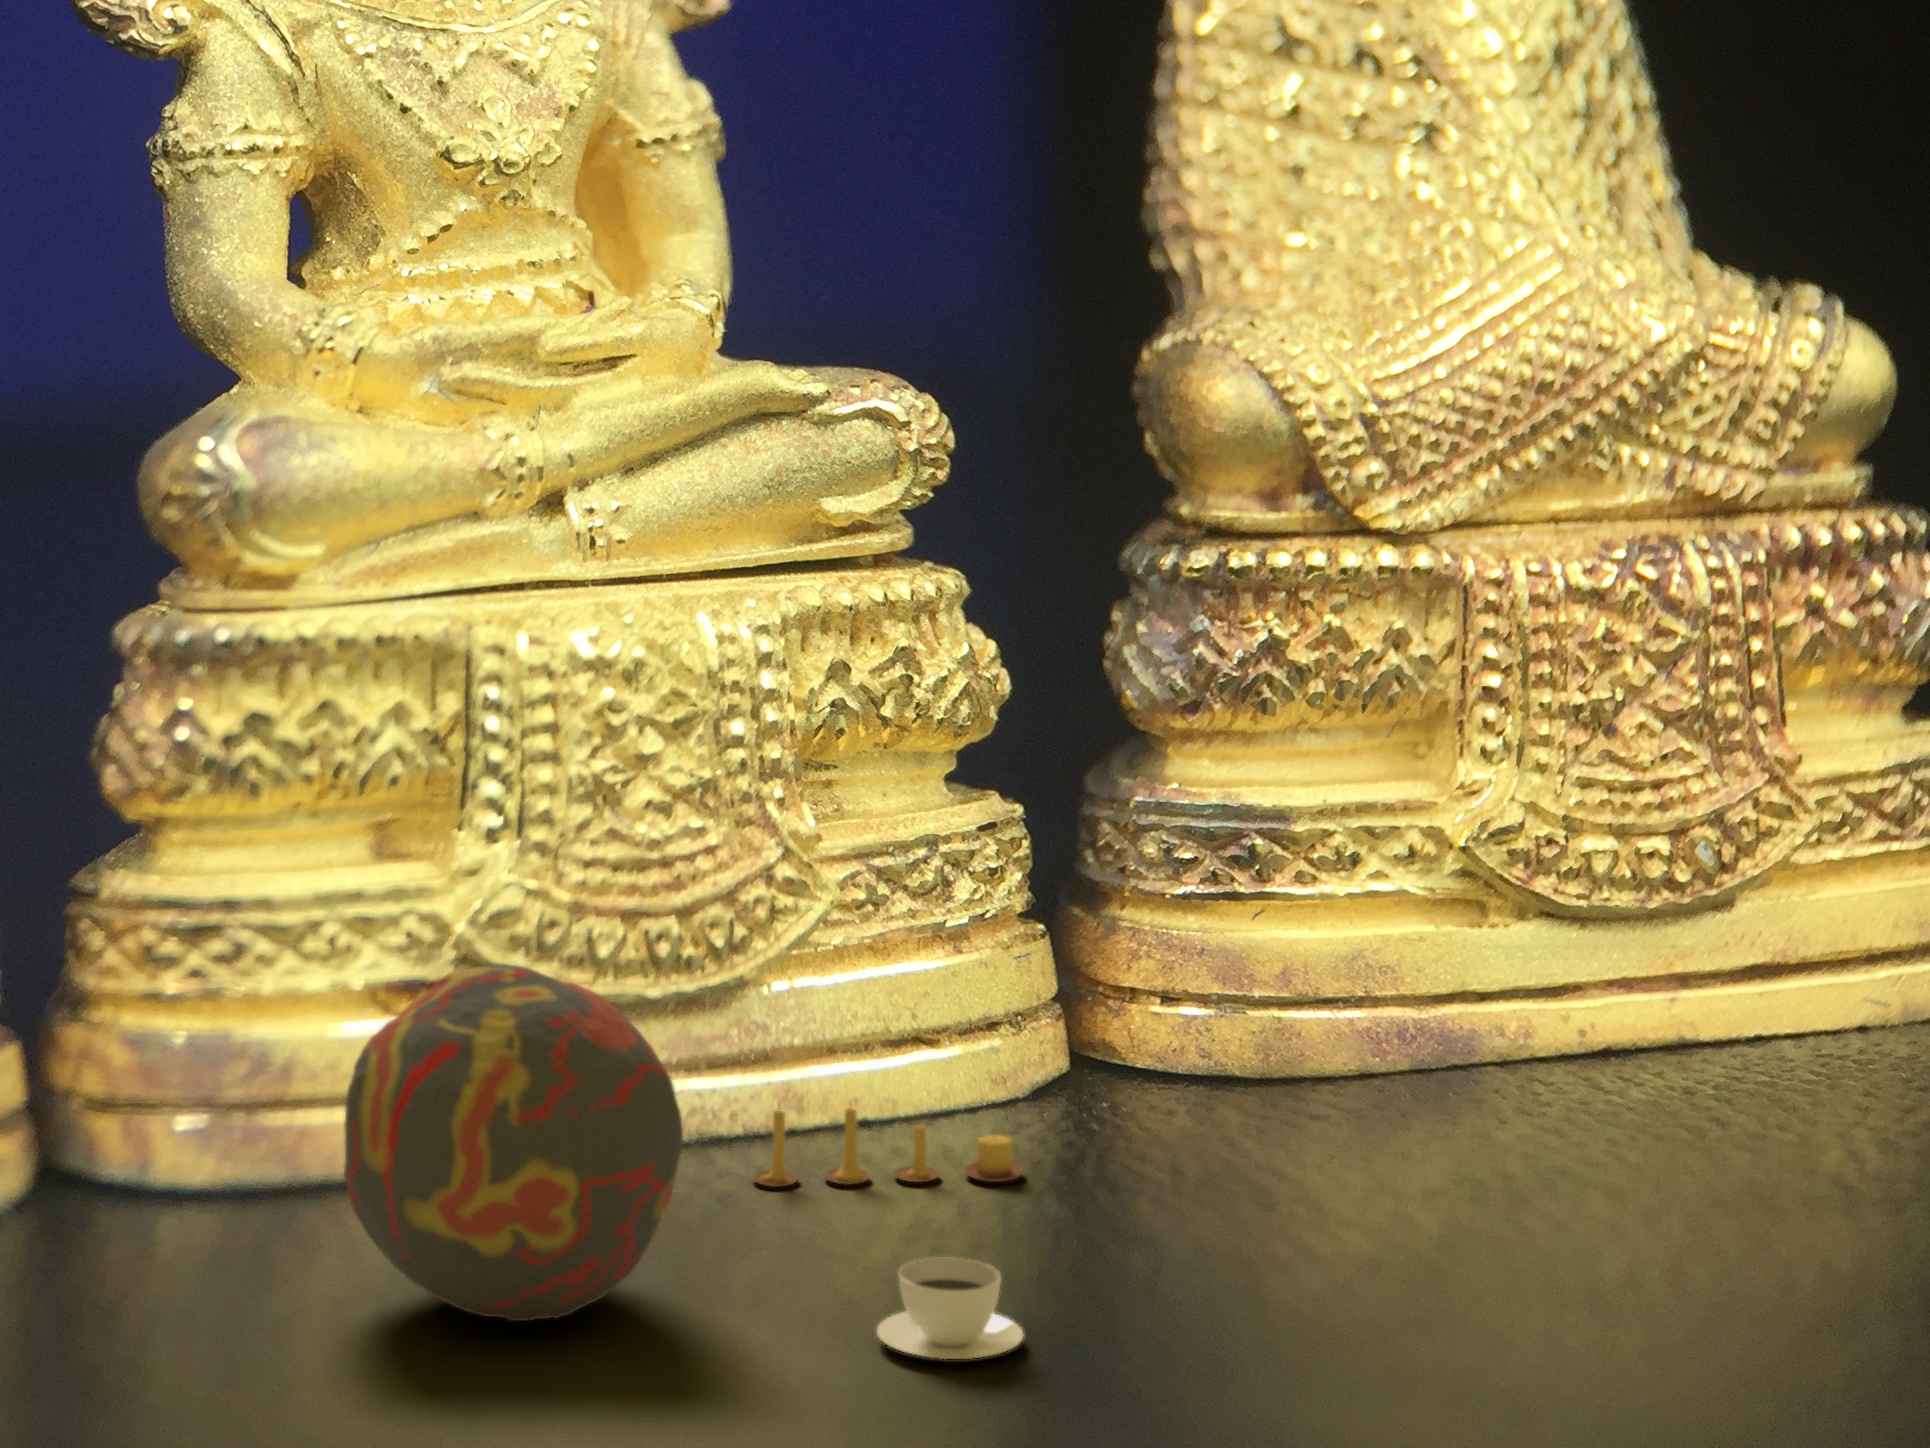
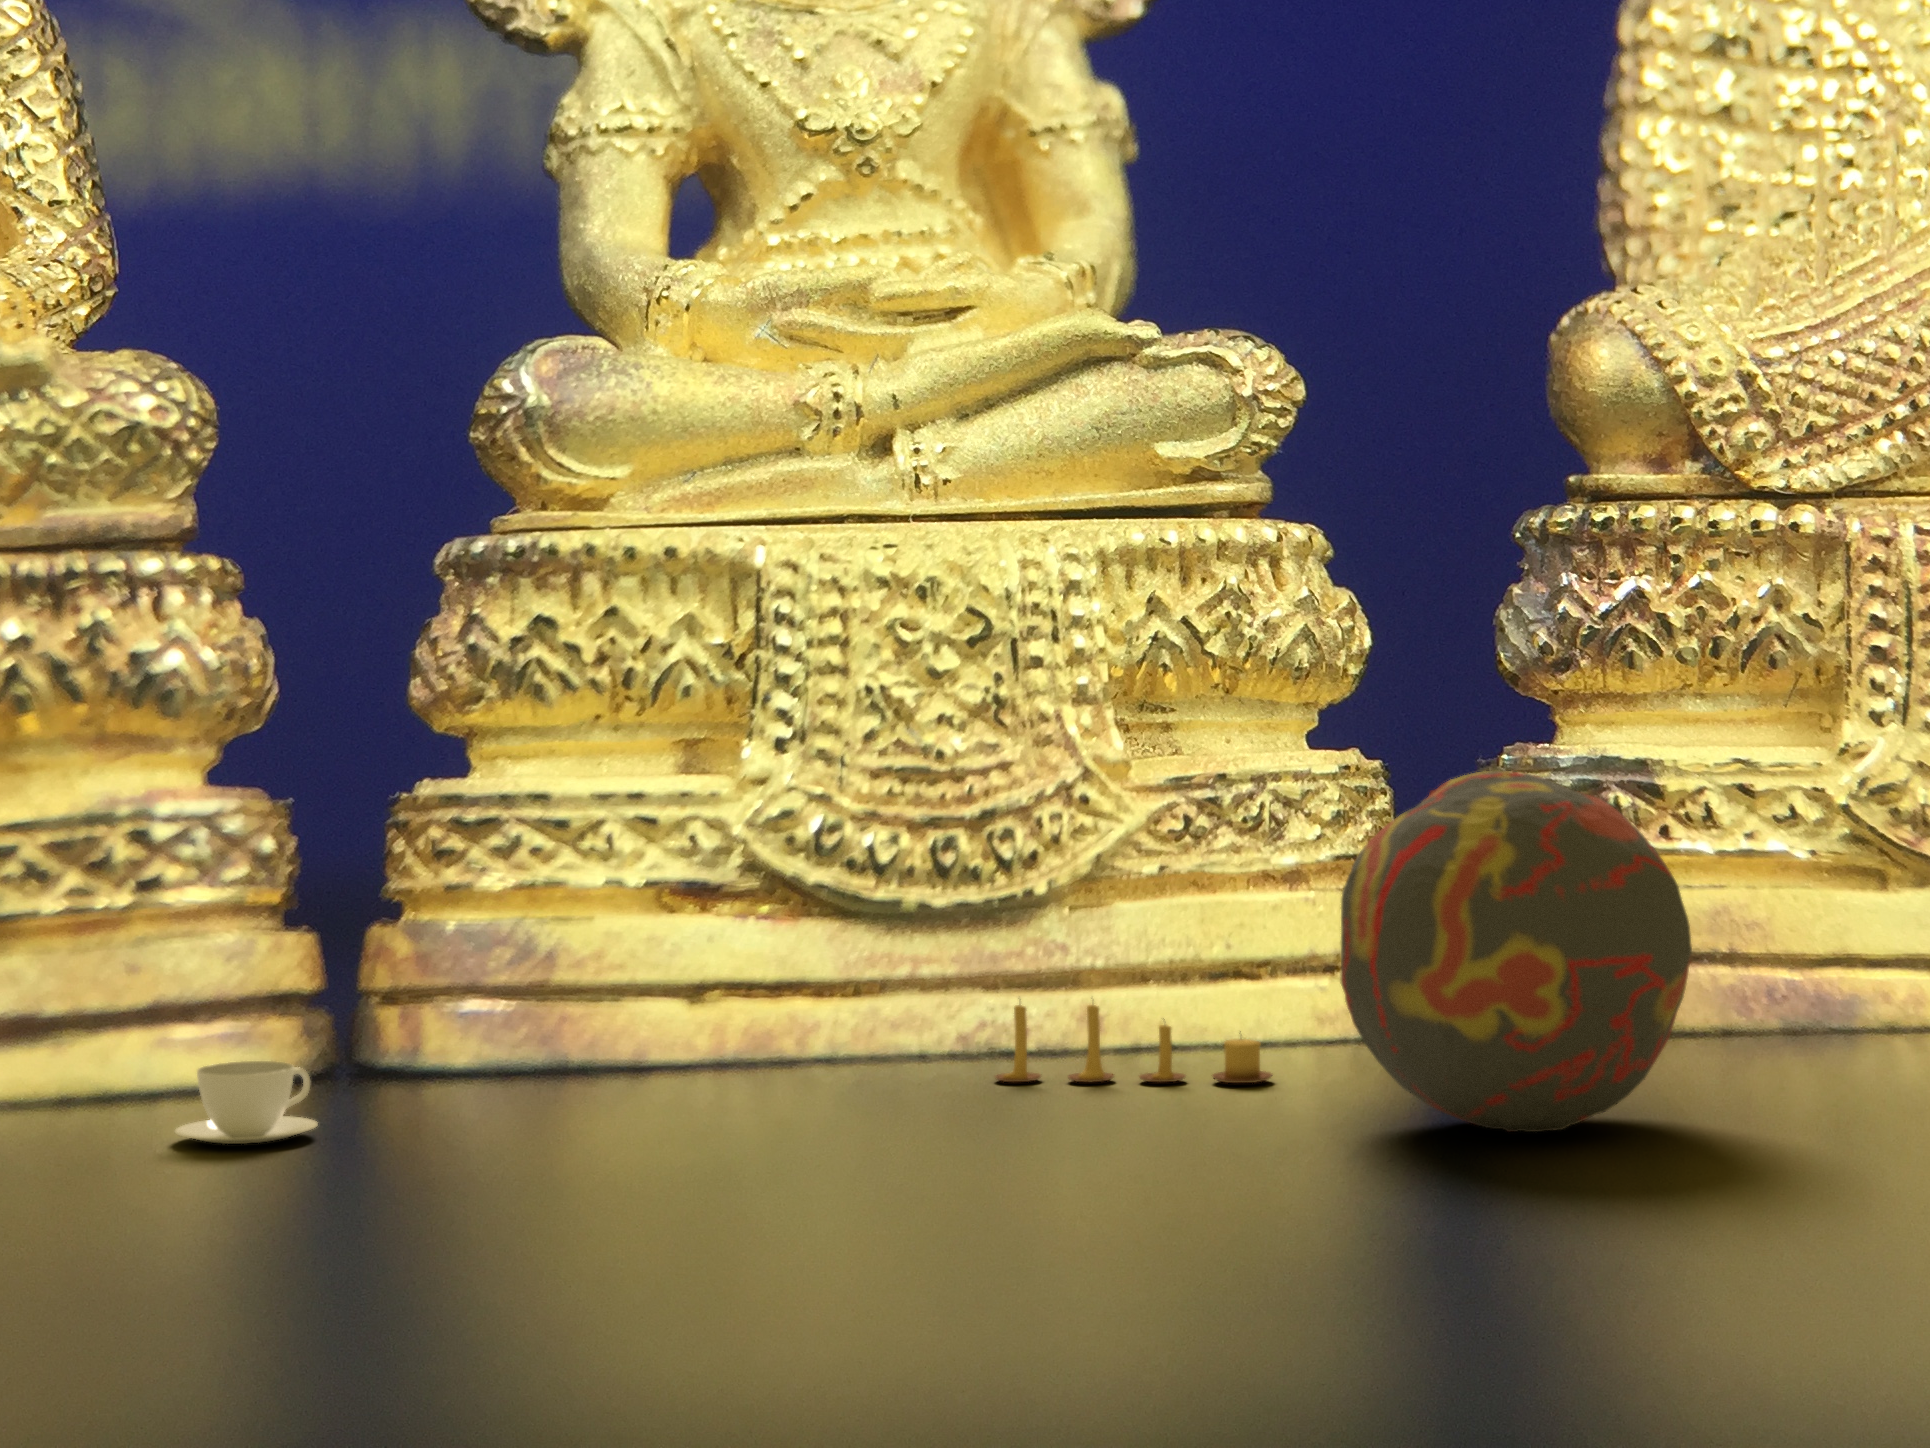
decorative orb: present [344,964,683,1321] -> present [1341,771,1692,1132]
teacup: present [877,1257,1024,1359] -> present [175,1061,318,1144]

